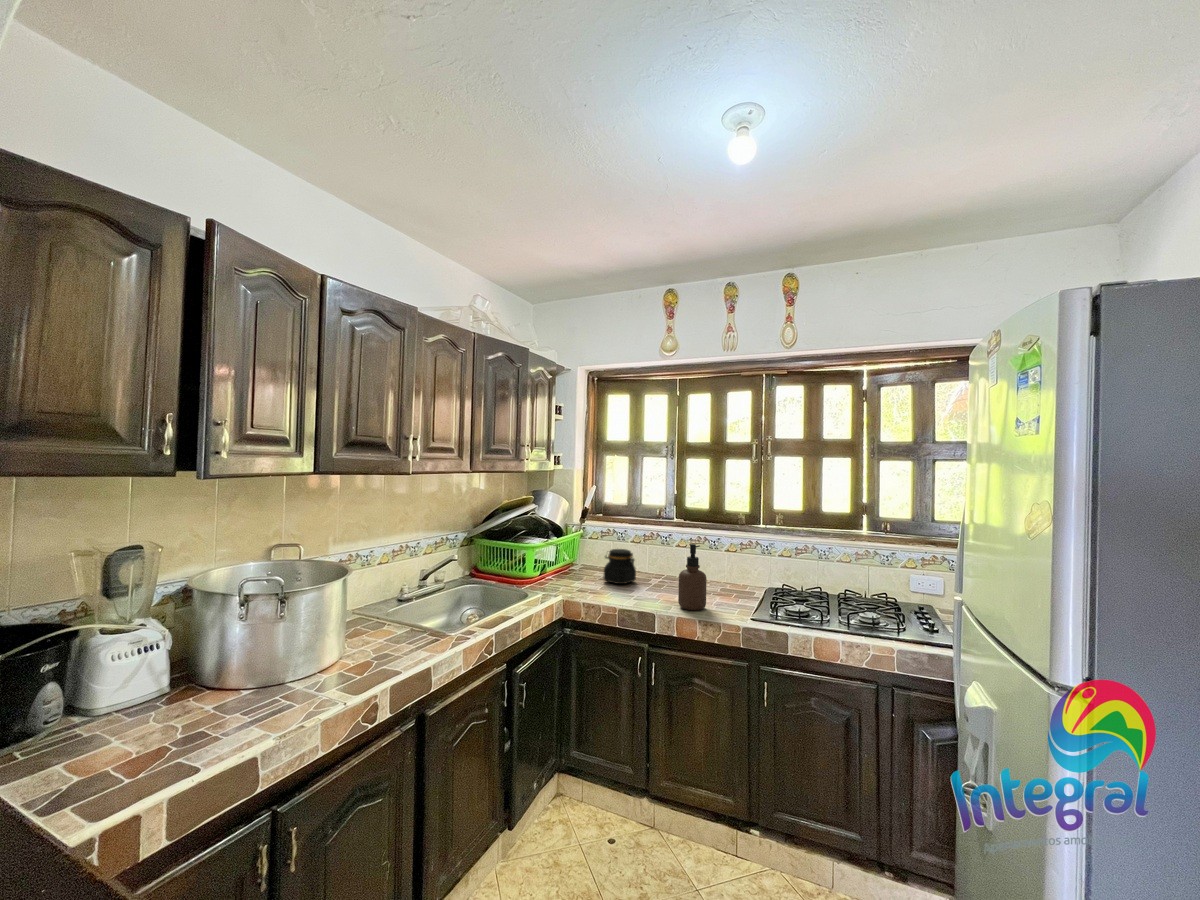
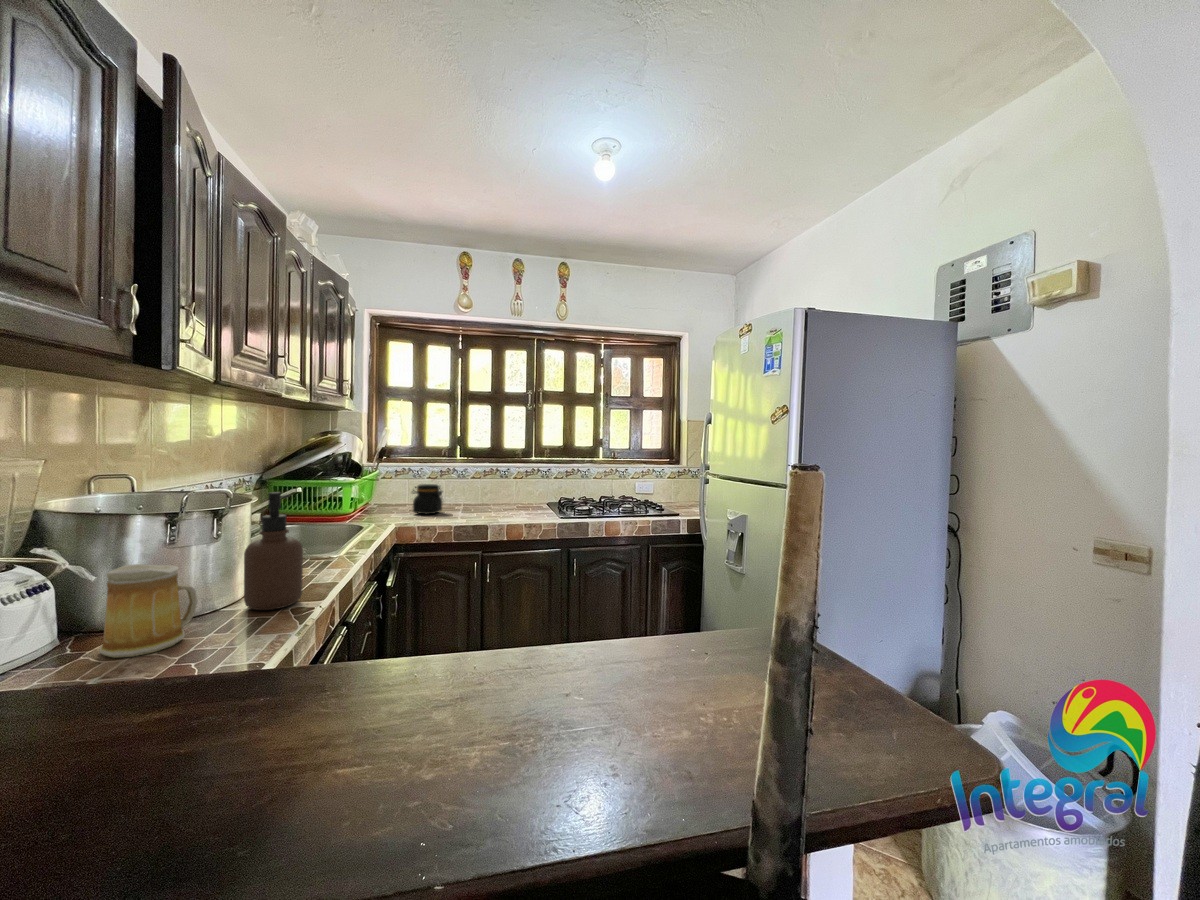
soap dispenser: present [678,544,707,611] -> present [244,492,303,610]
mug: none [79,663,171,755] -> present [99,564,197,658]

